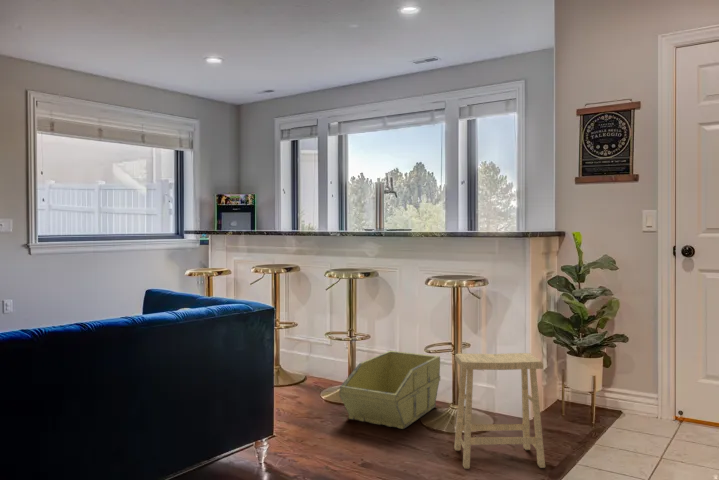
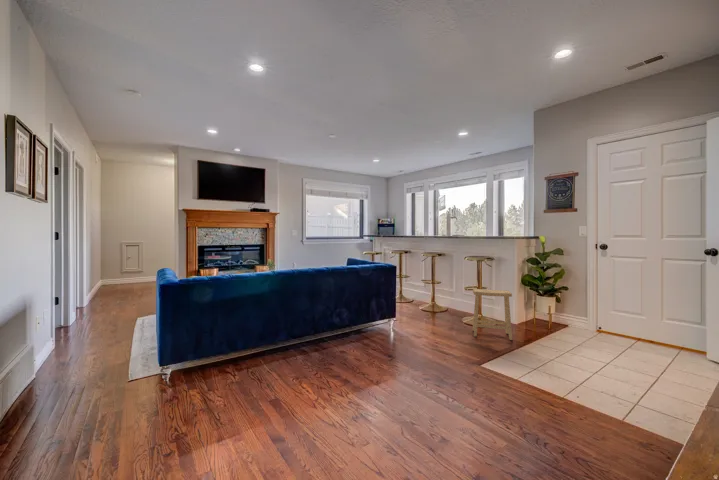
storage bin: present [339,351,440,429] -> none [424,290,473,321]

